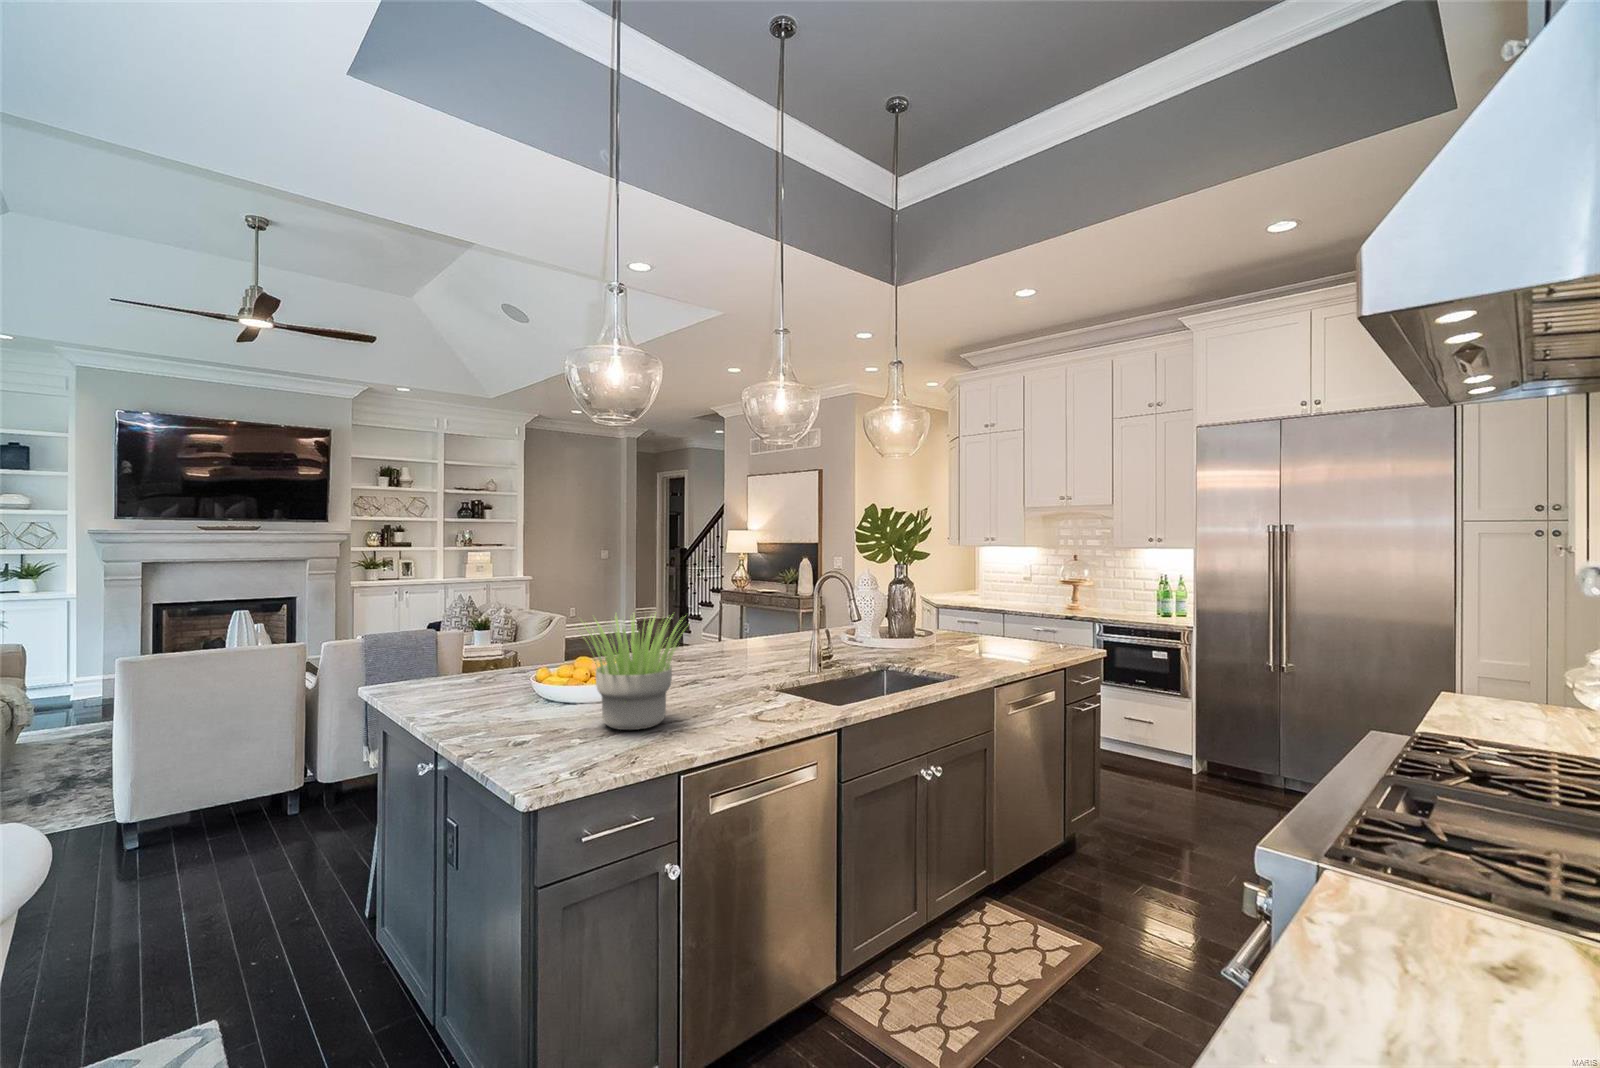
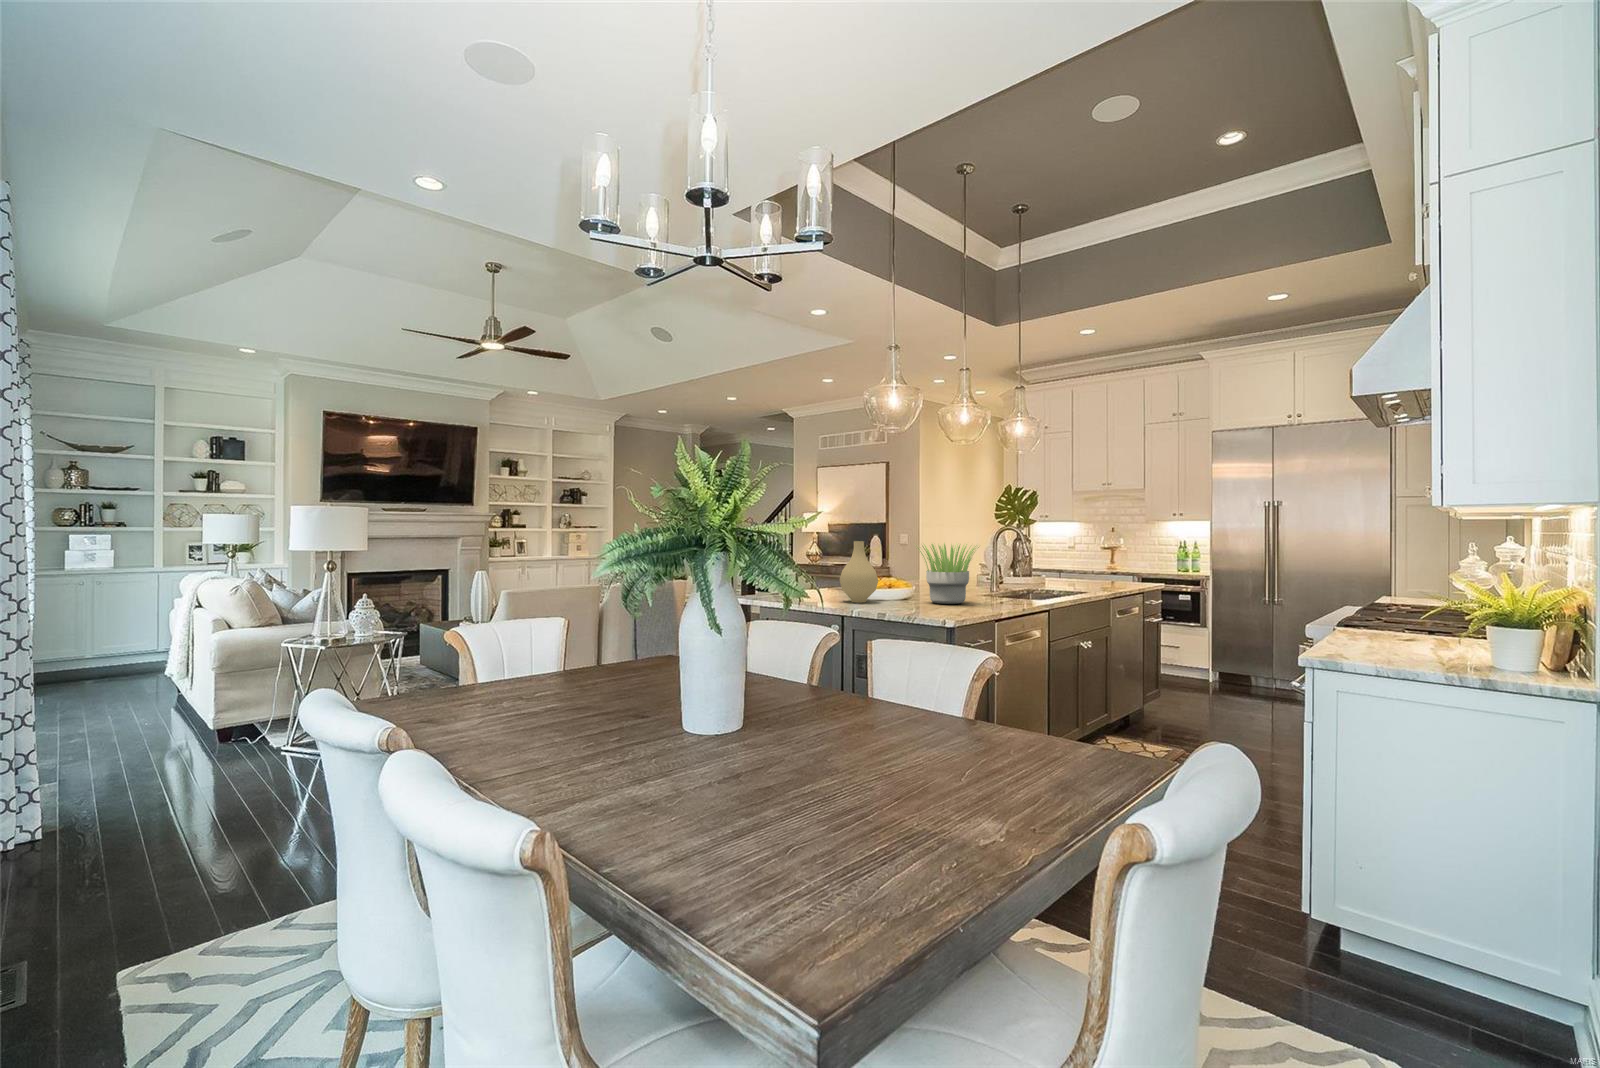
vase: none [450,612,522,721] -> present [840,541,878,603]

